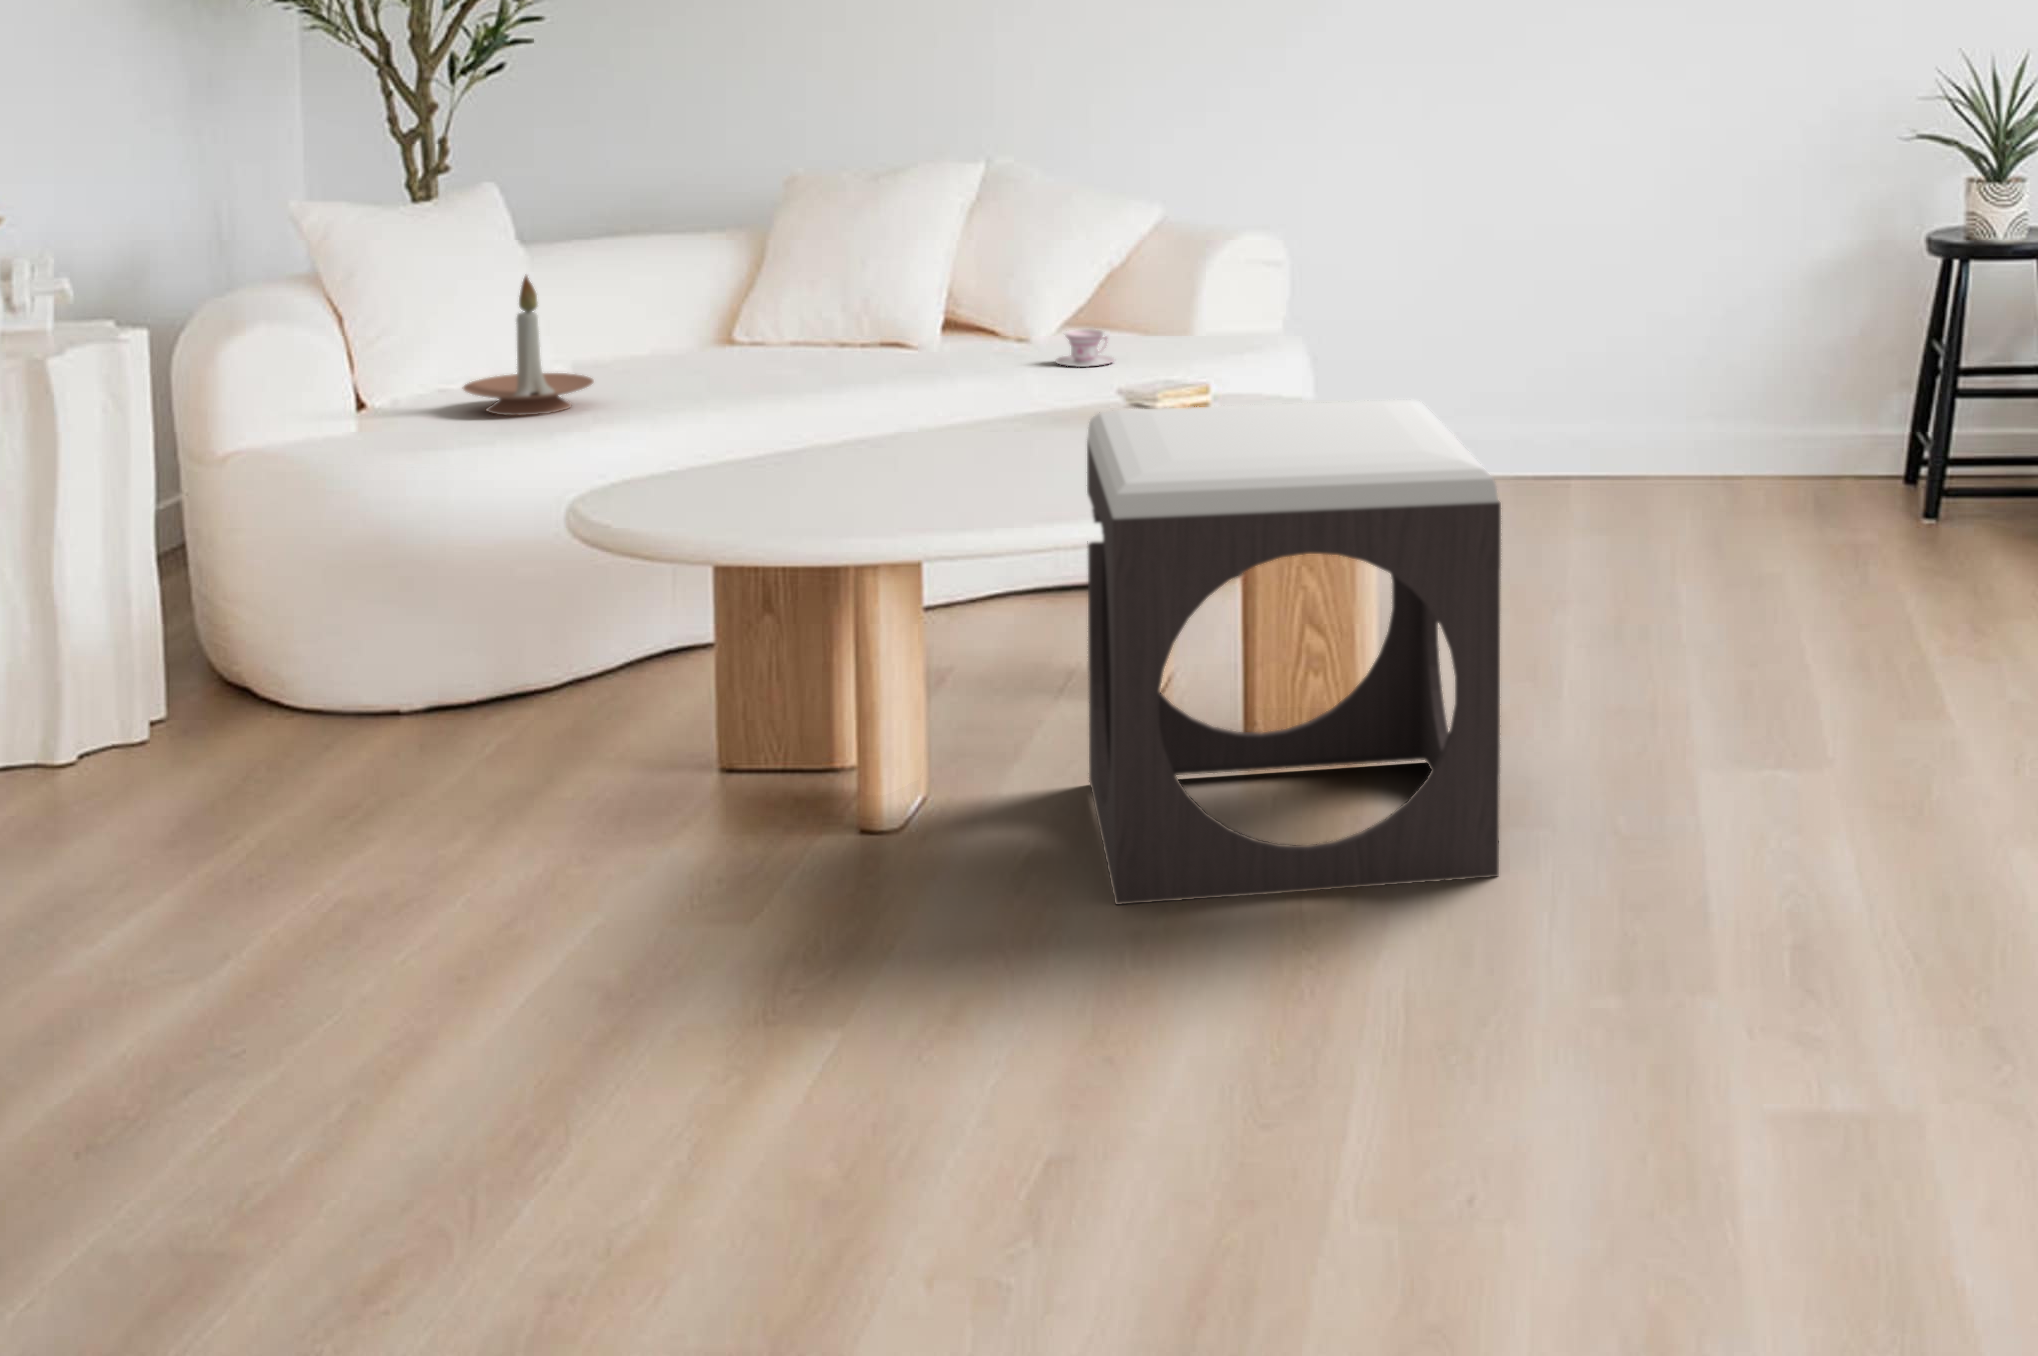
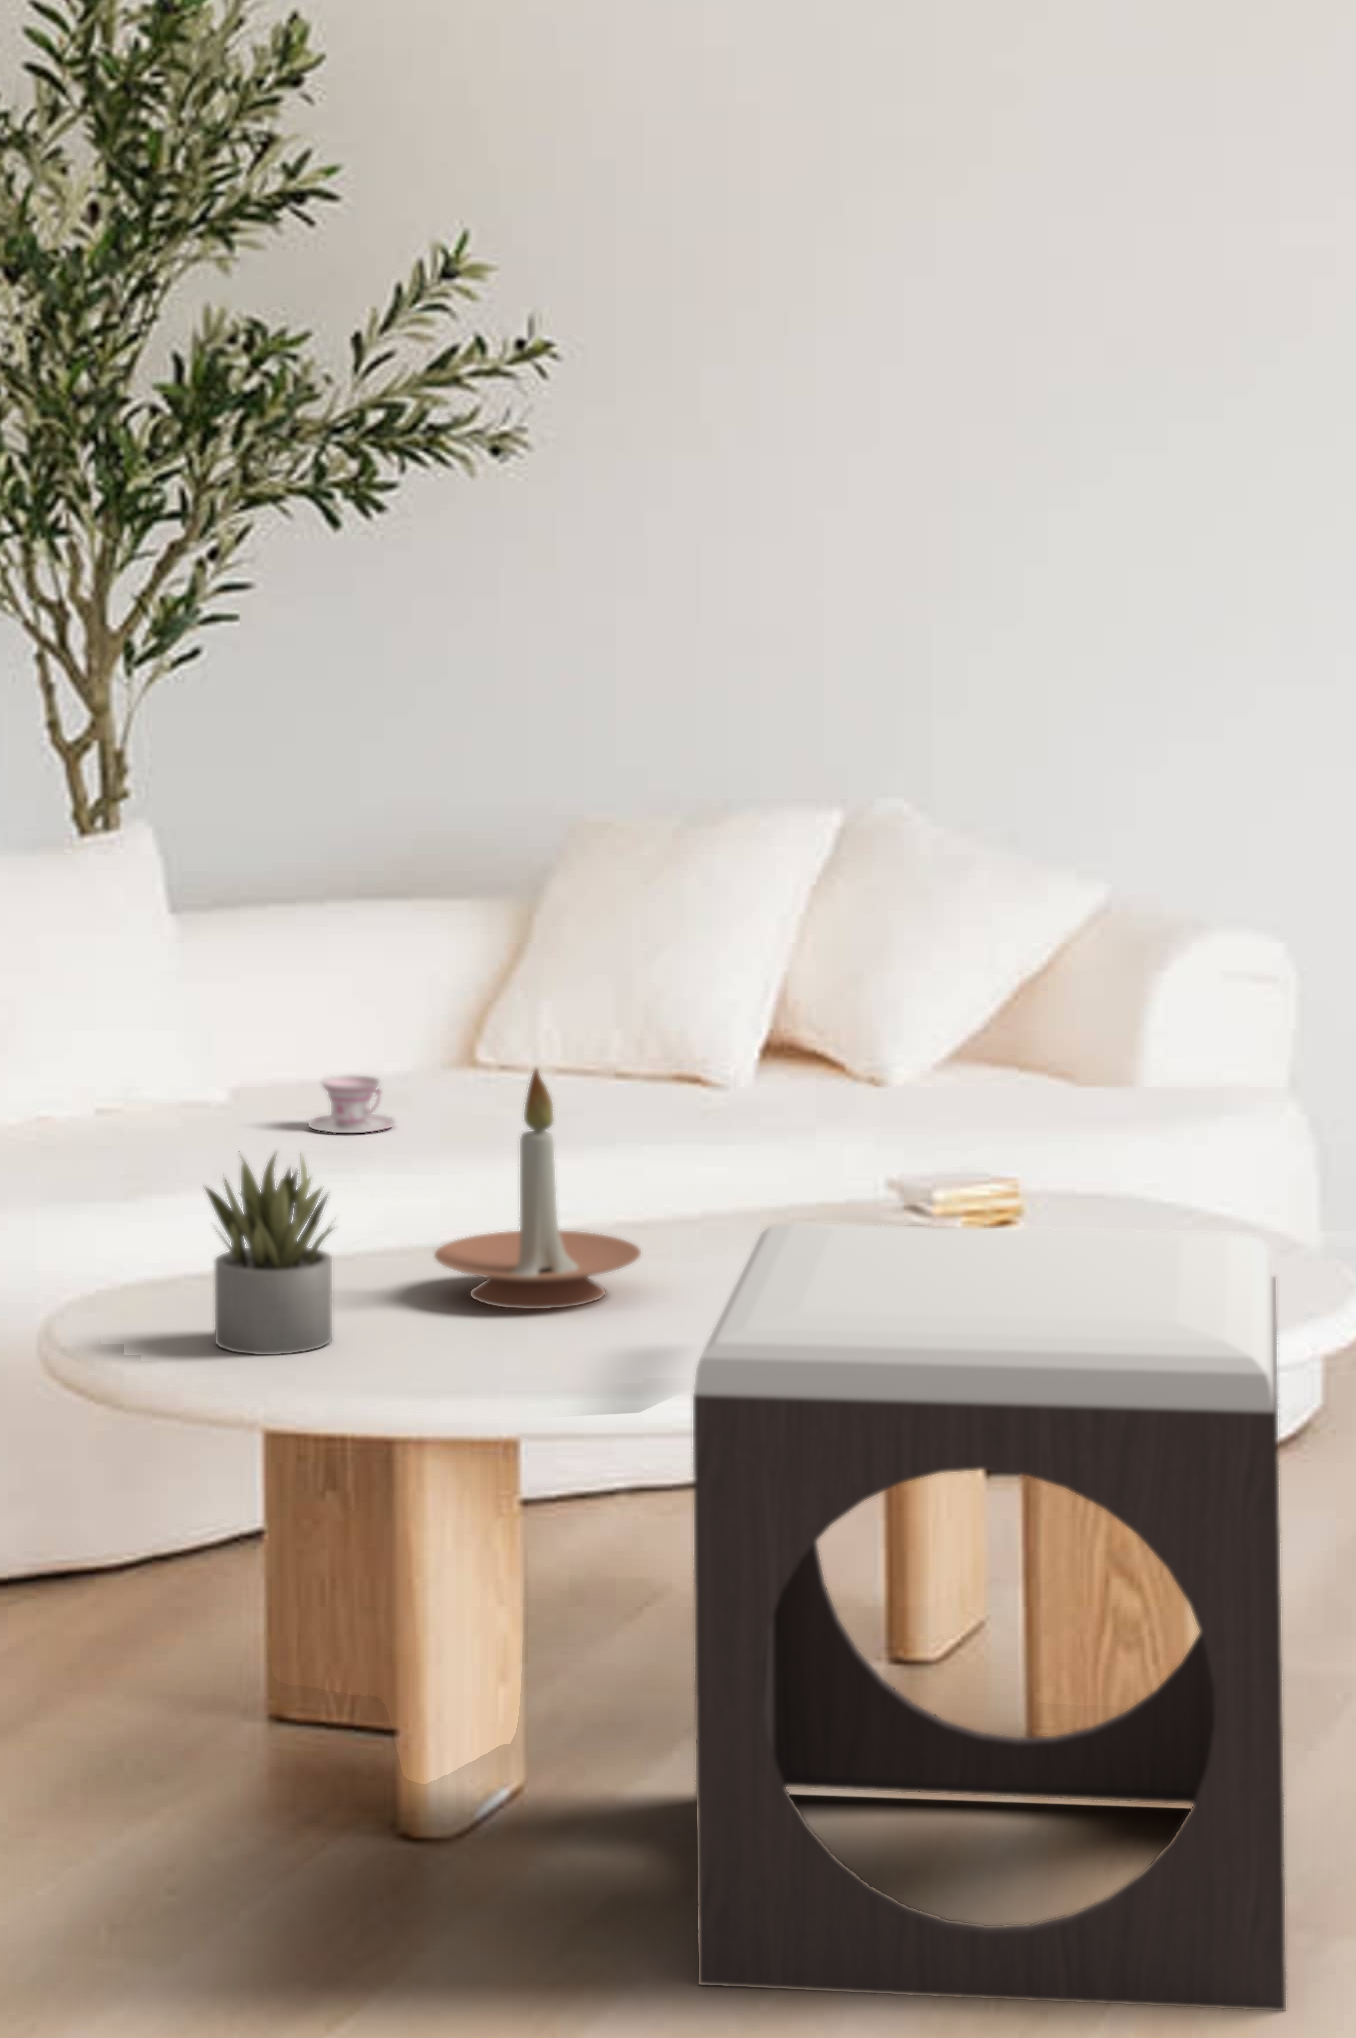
candle holder: present [463,276,593,416] -> present [435,1069,641,1309]
teacup: present [1056,329,1114,367] -> present [309,1075,395,1133]
succulent plant: none [692,380,796,522] -> present [206,1153,332,1355]

